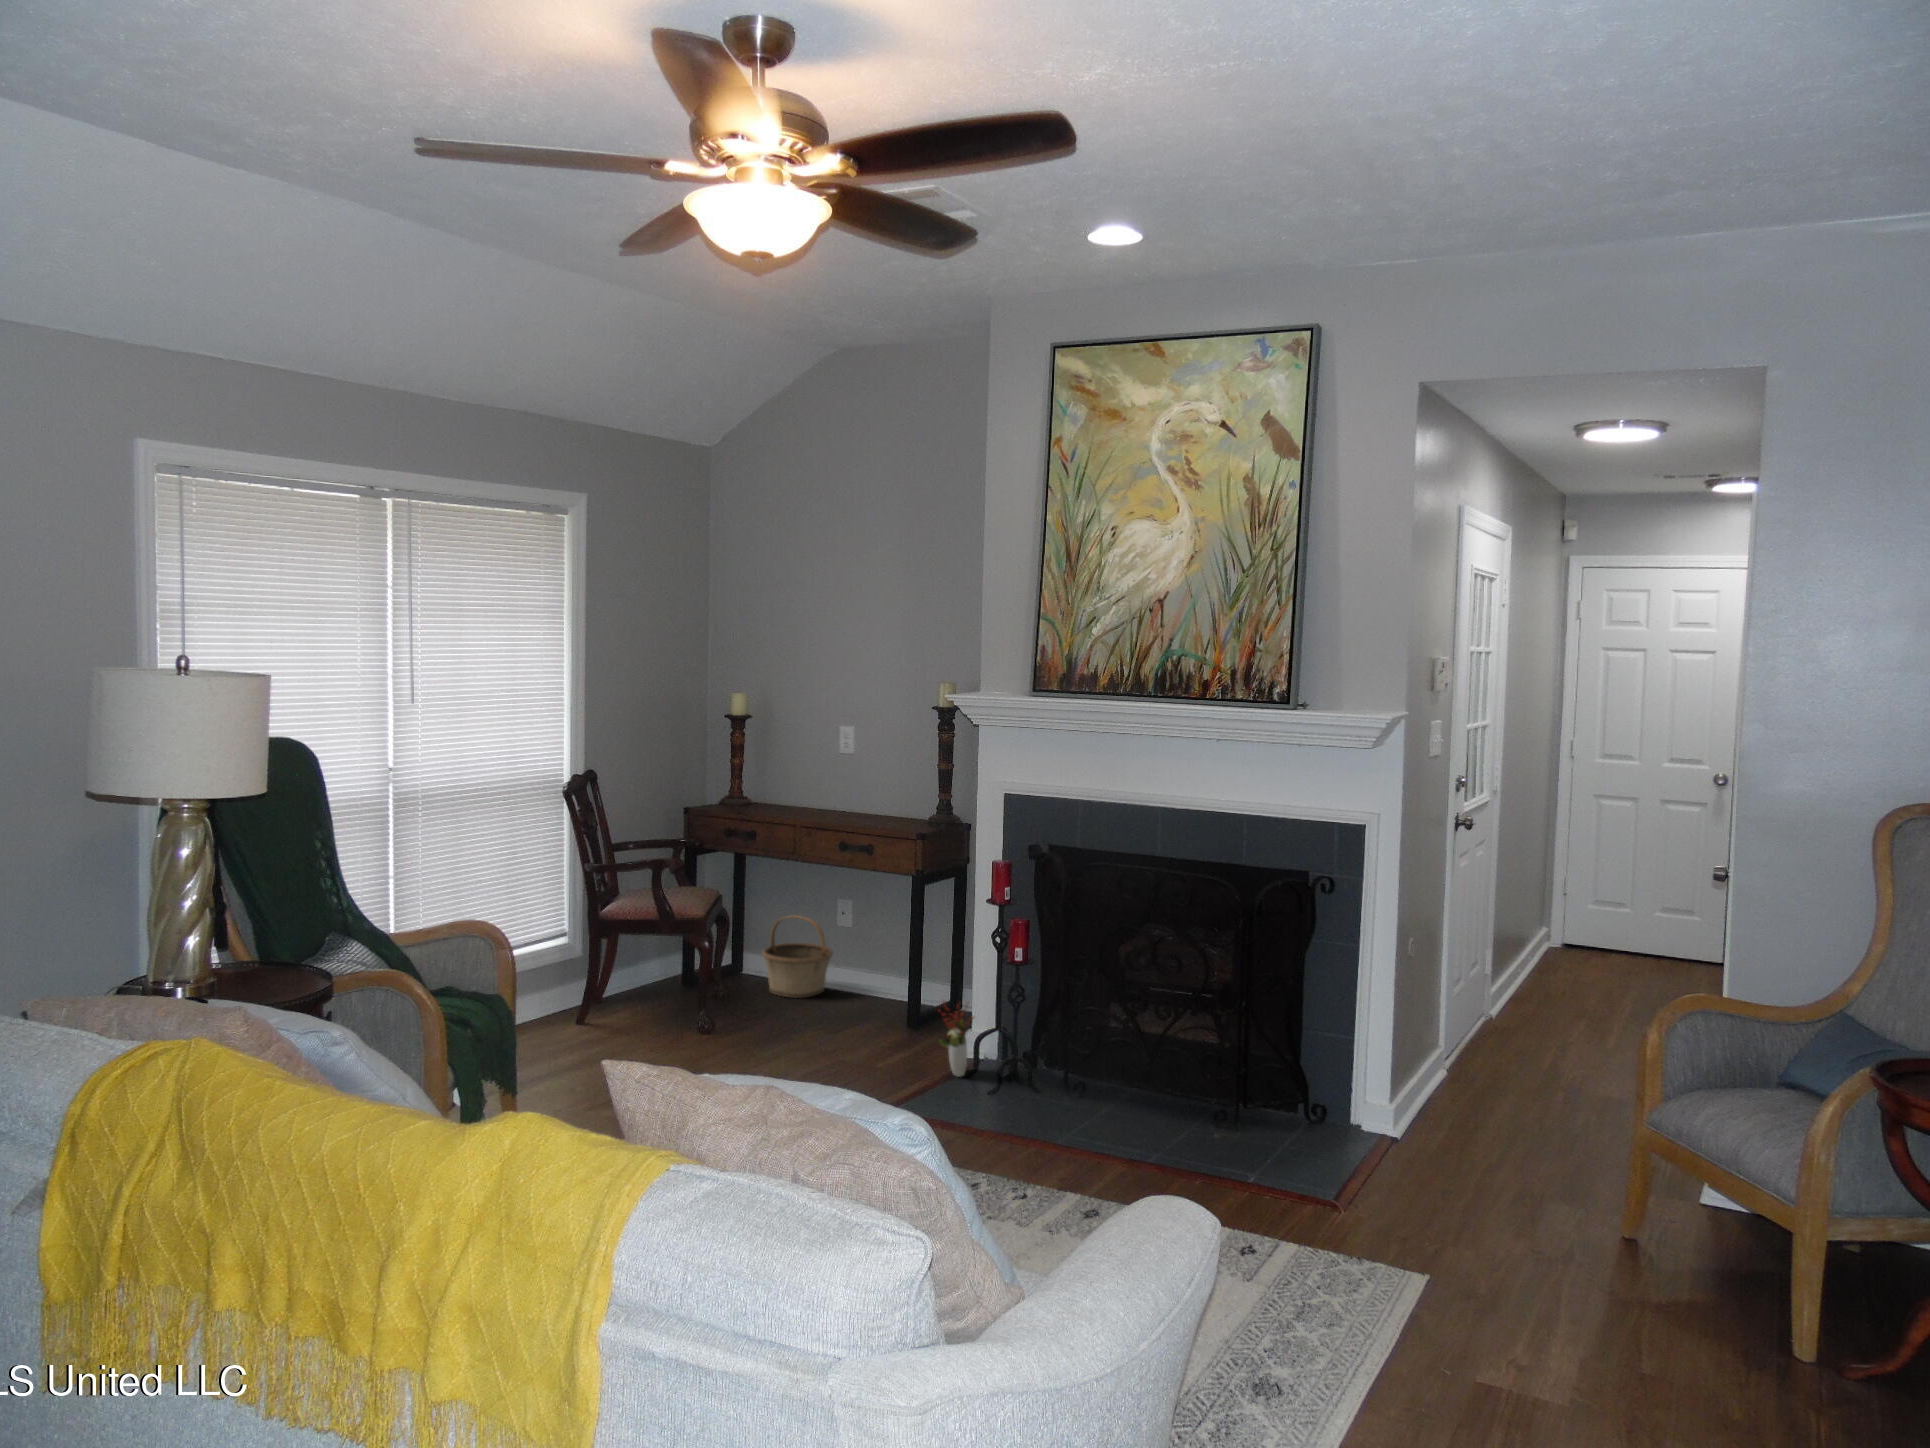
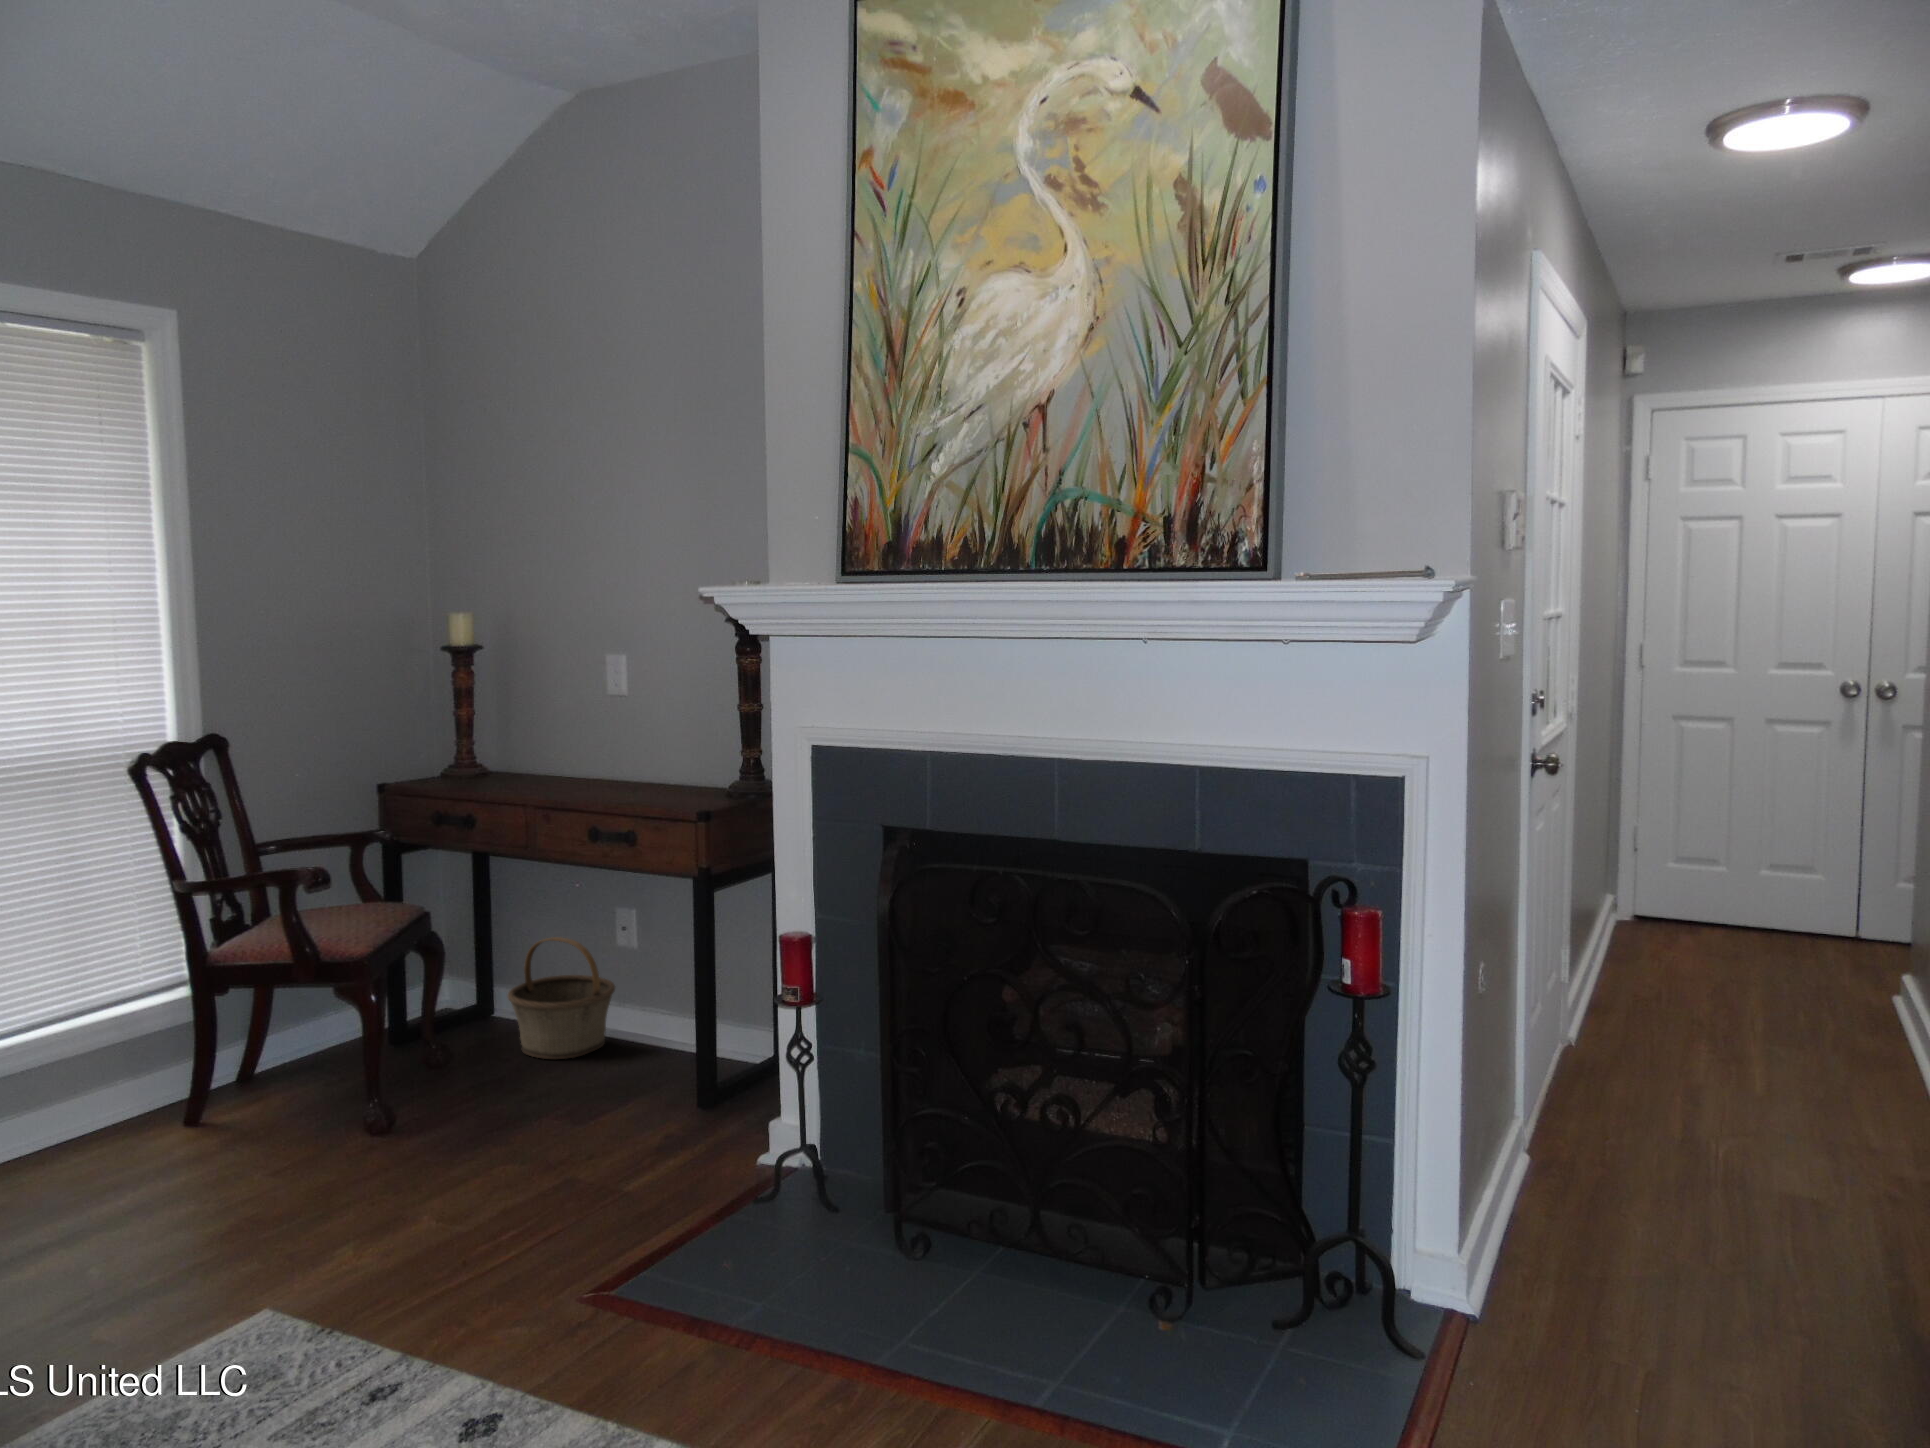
decorative plant: present [938,1000,974,1077] -> none [721,1077,779,1202]

